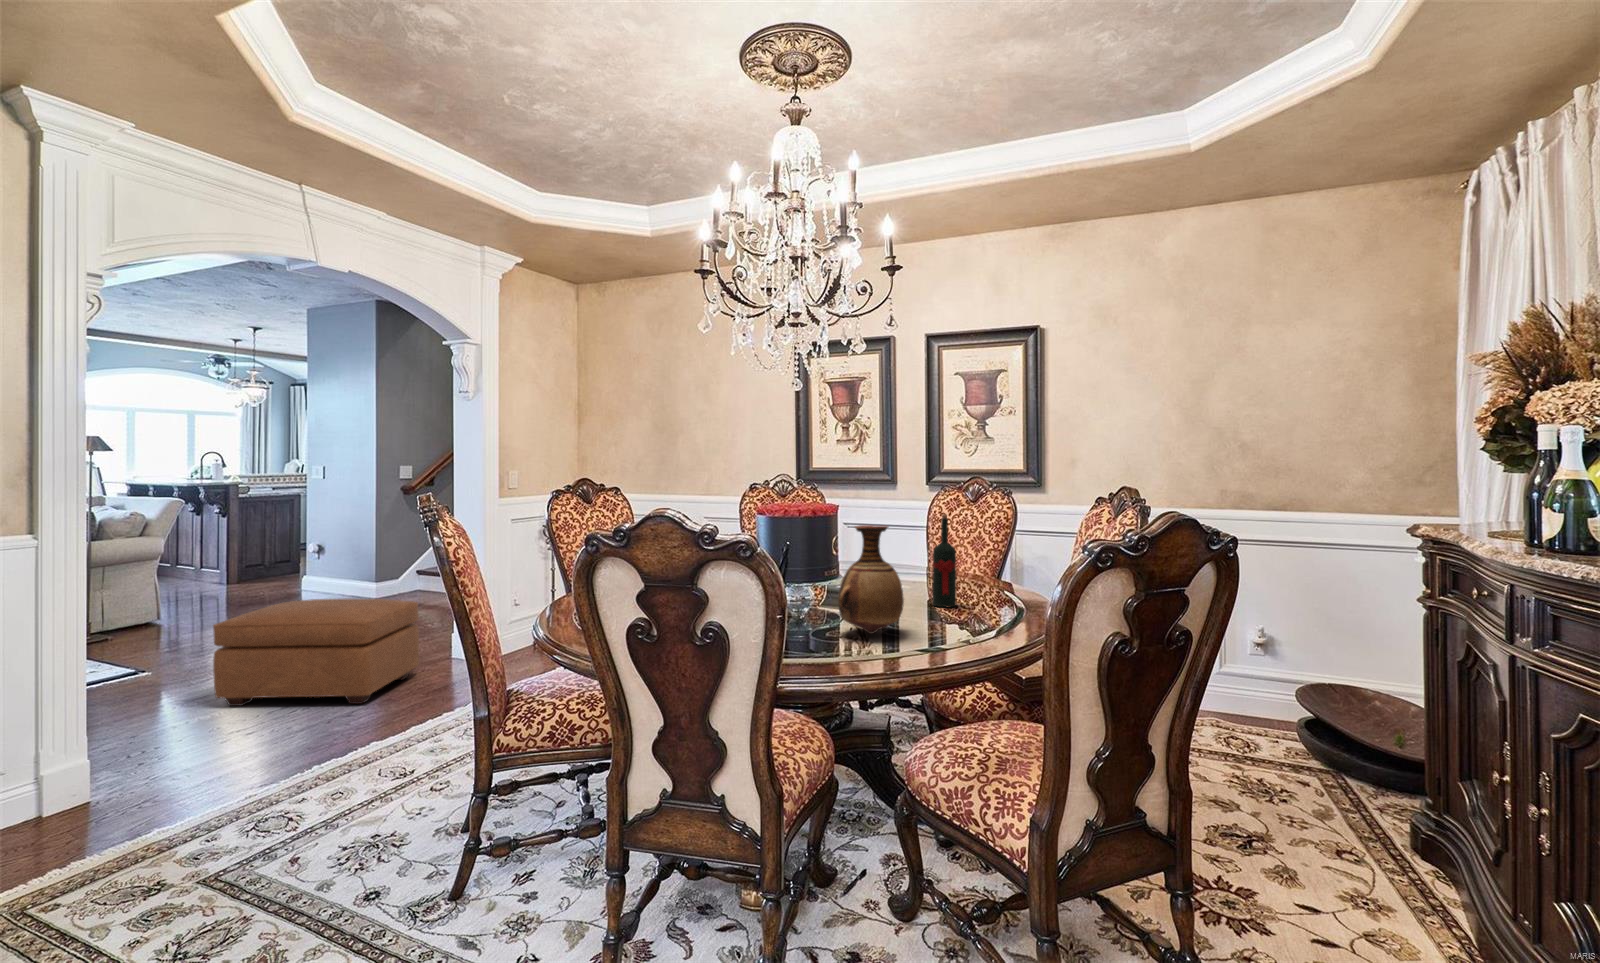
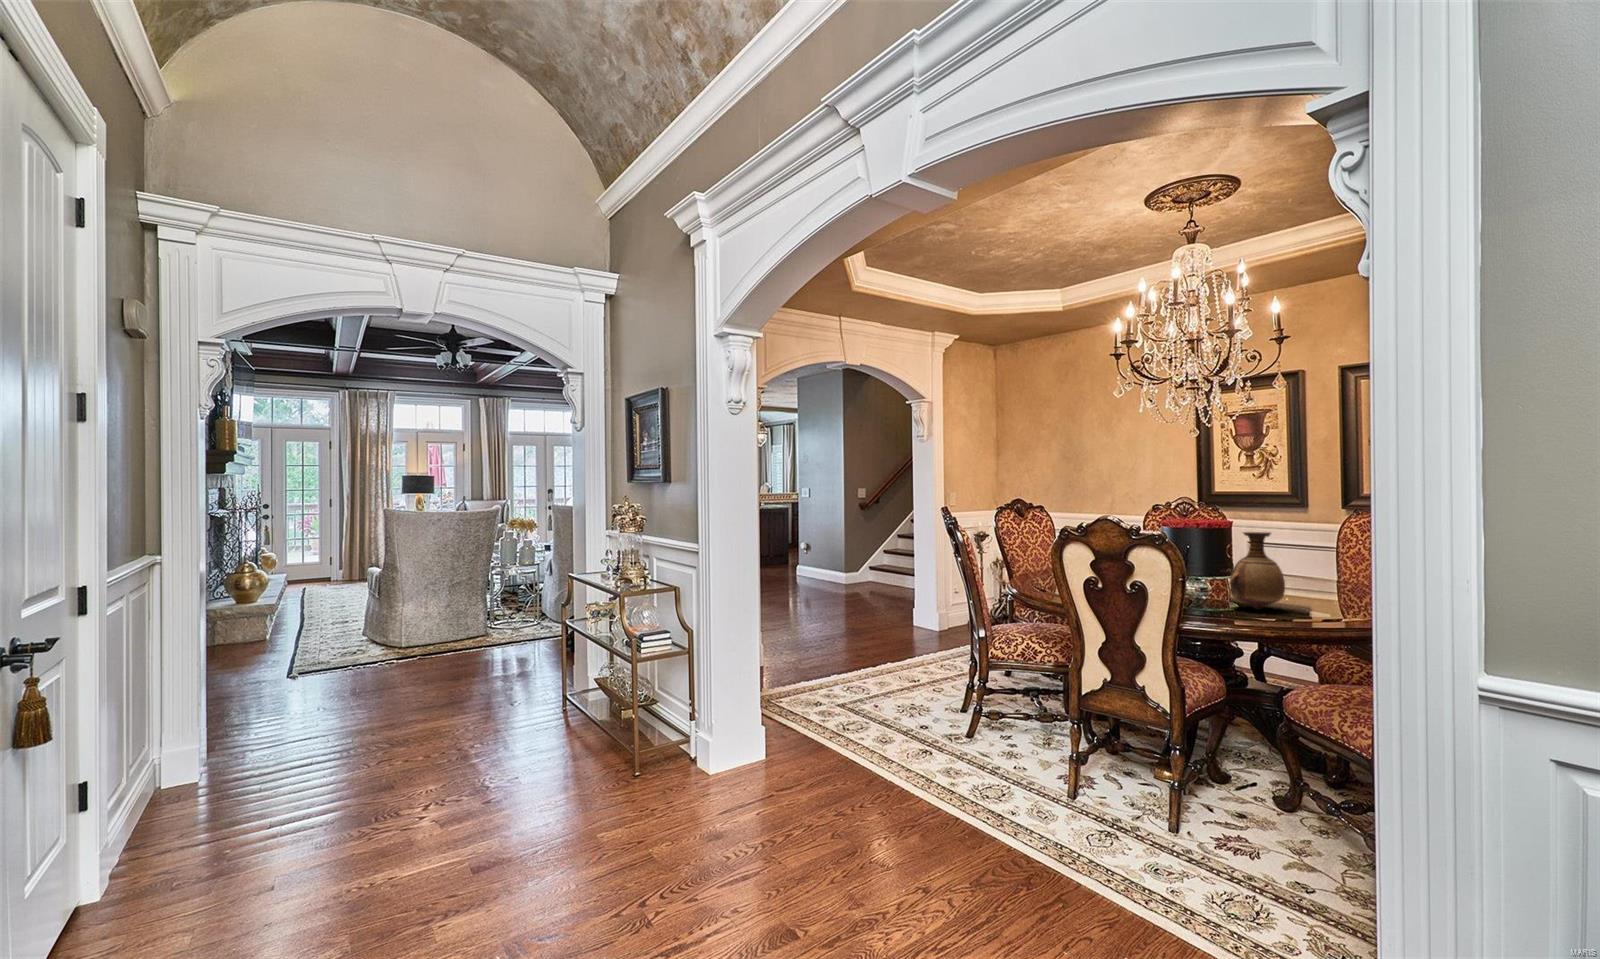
wine bottle: present [932,514,957,607] -> none [1321,528,1345,602]
ottoman: present [213,599,419,706] -> none [787,578,897,646]

